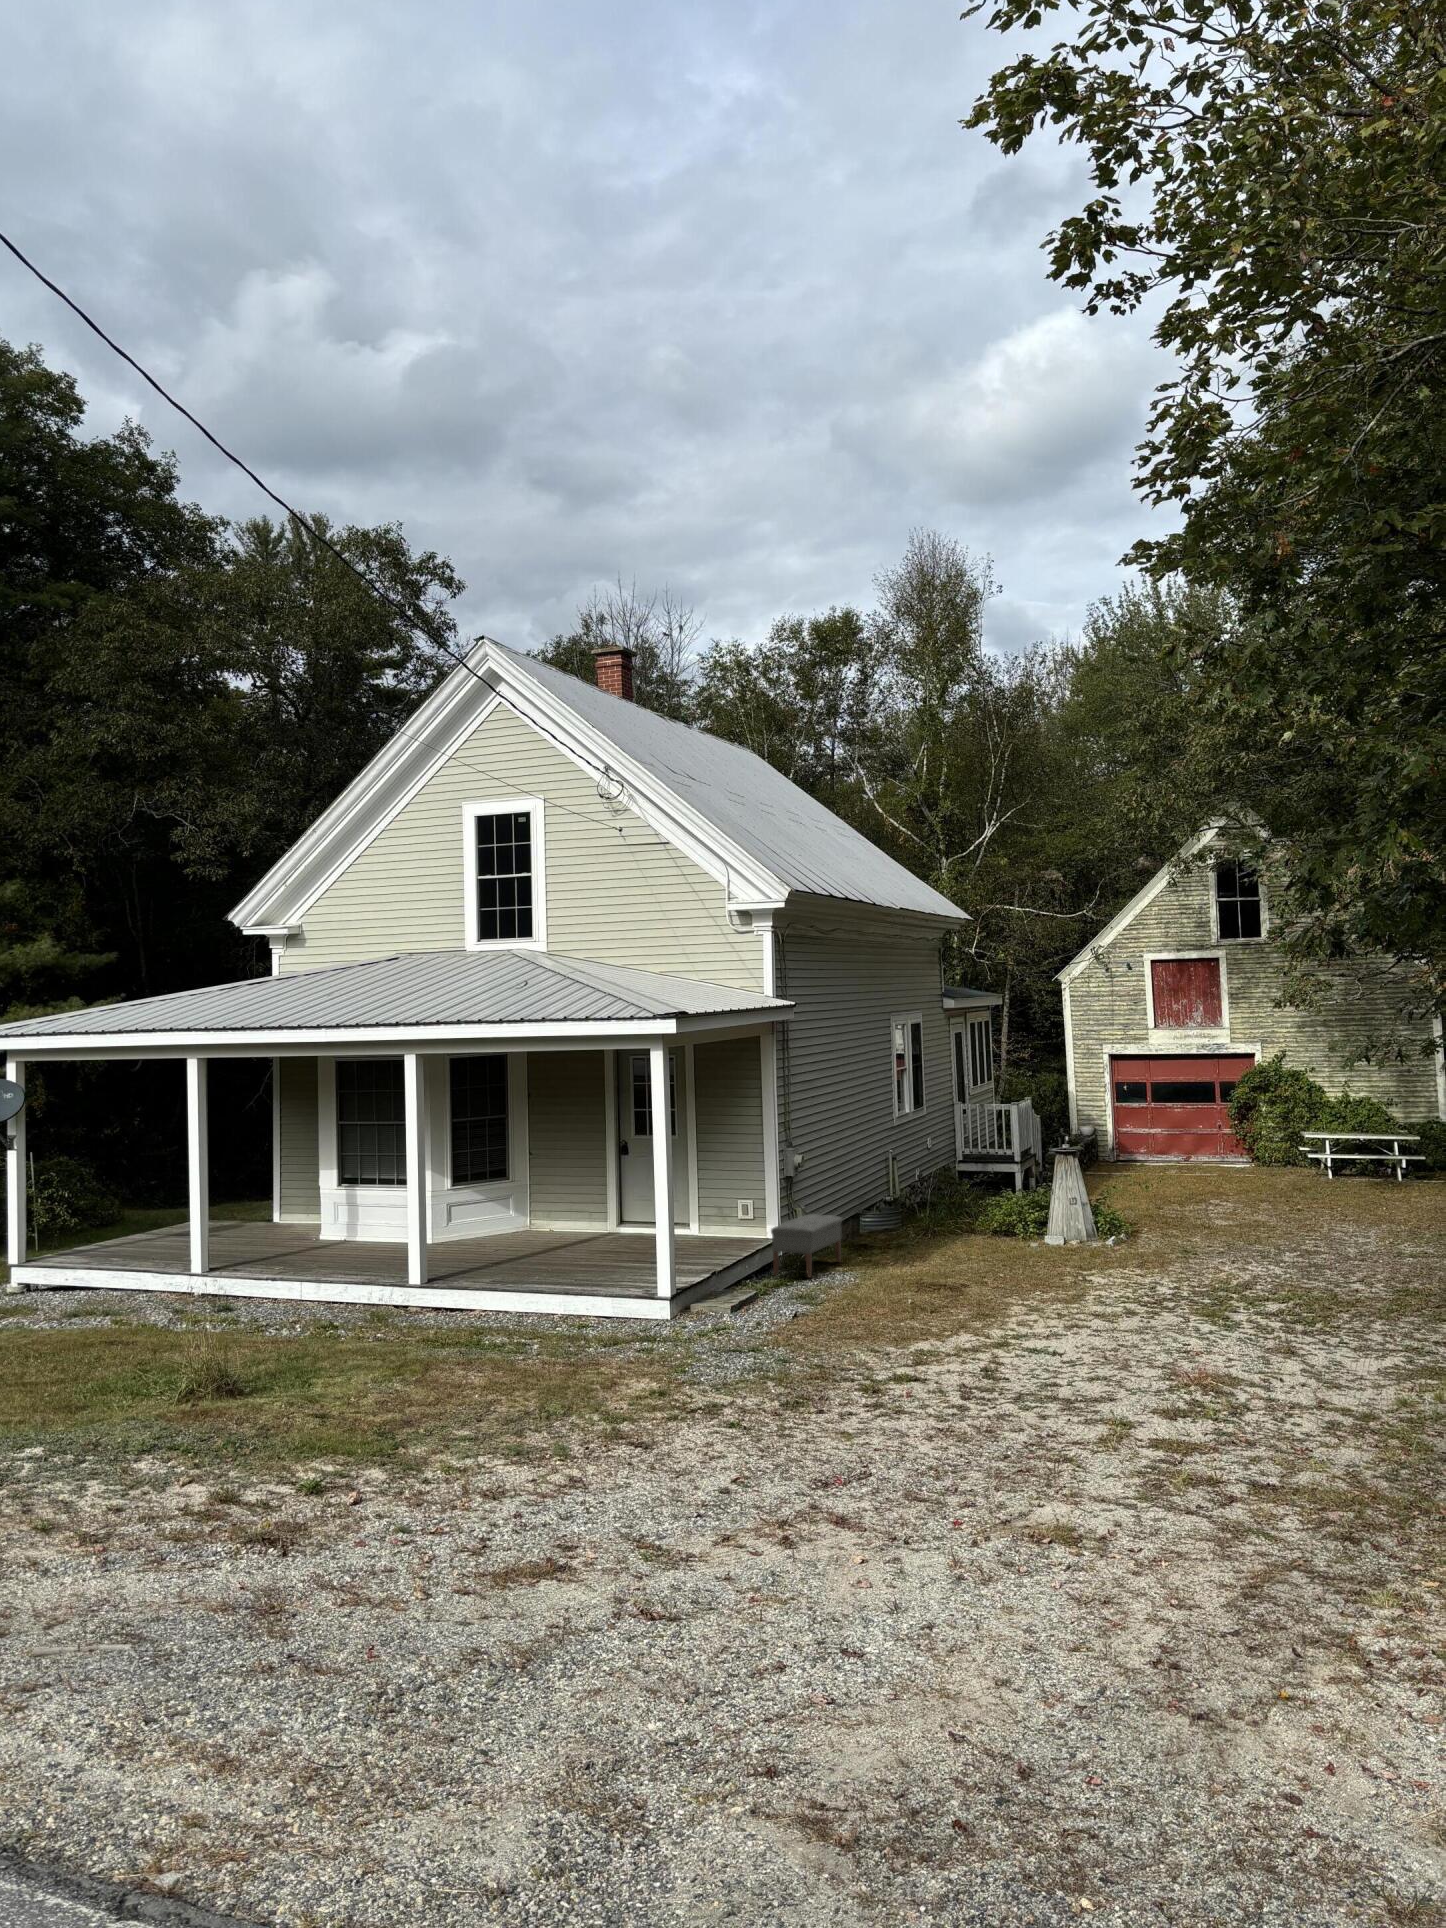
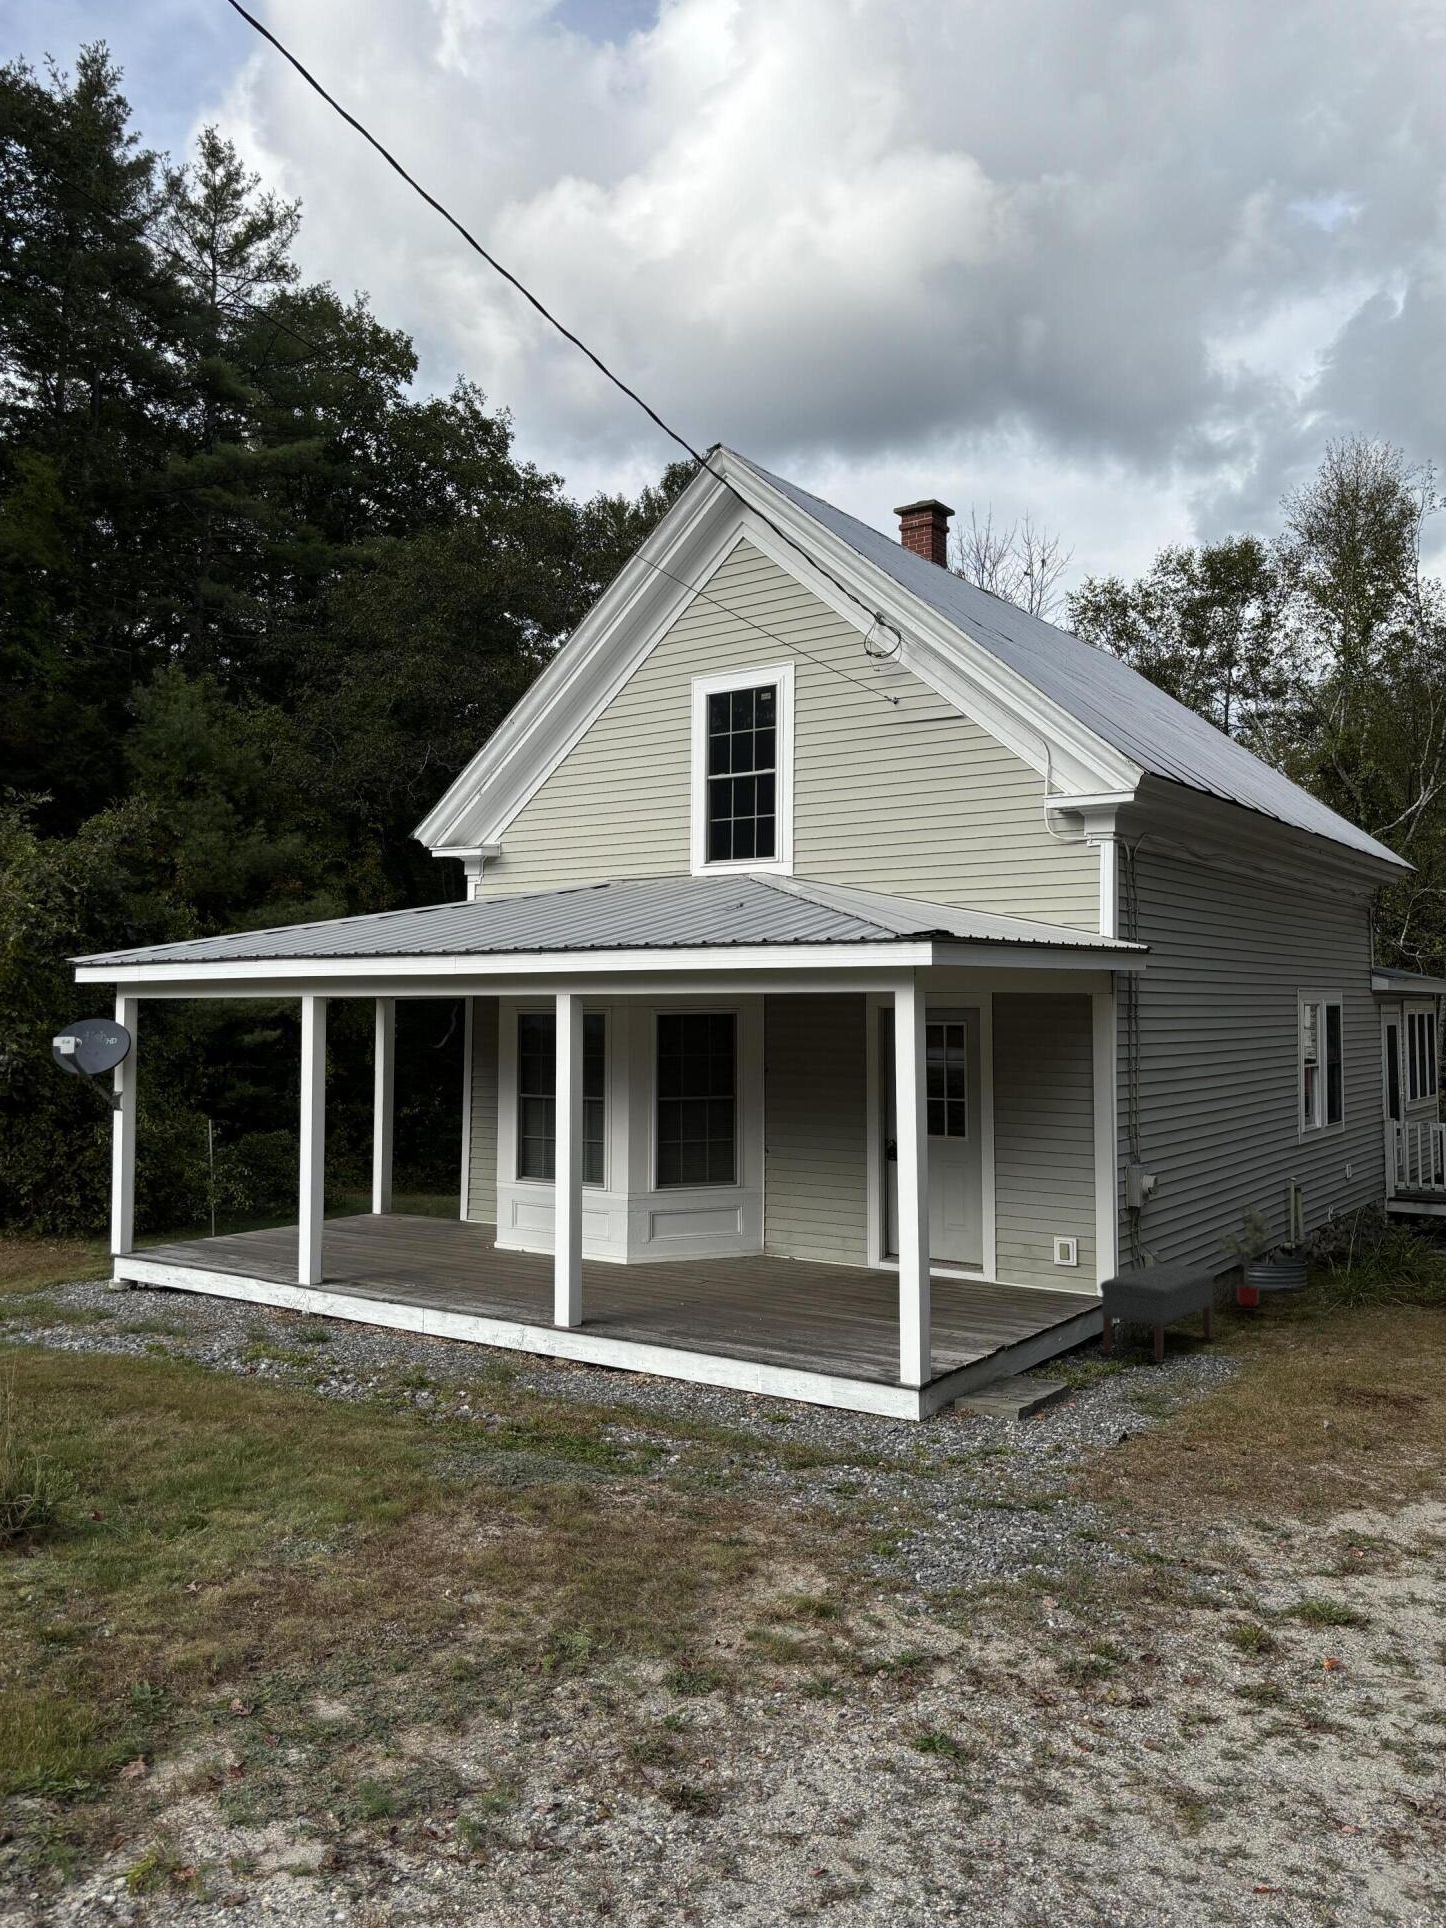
potted tree: none [840,1168,879,1242] -> present [1217,1200,1272,1307]

